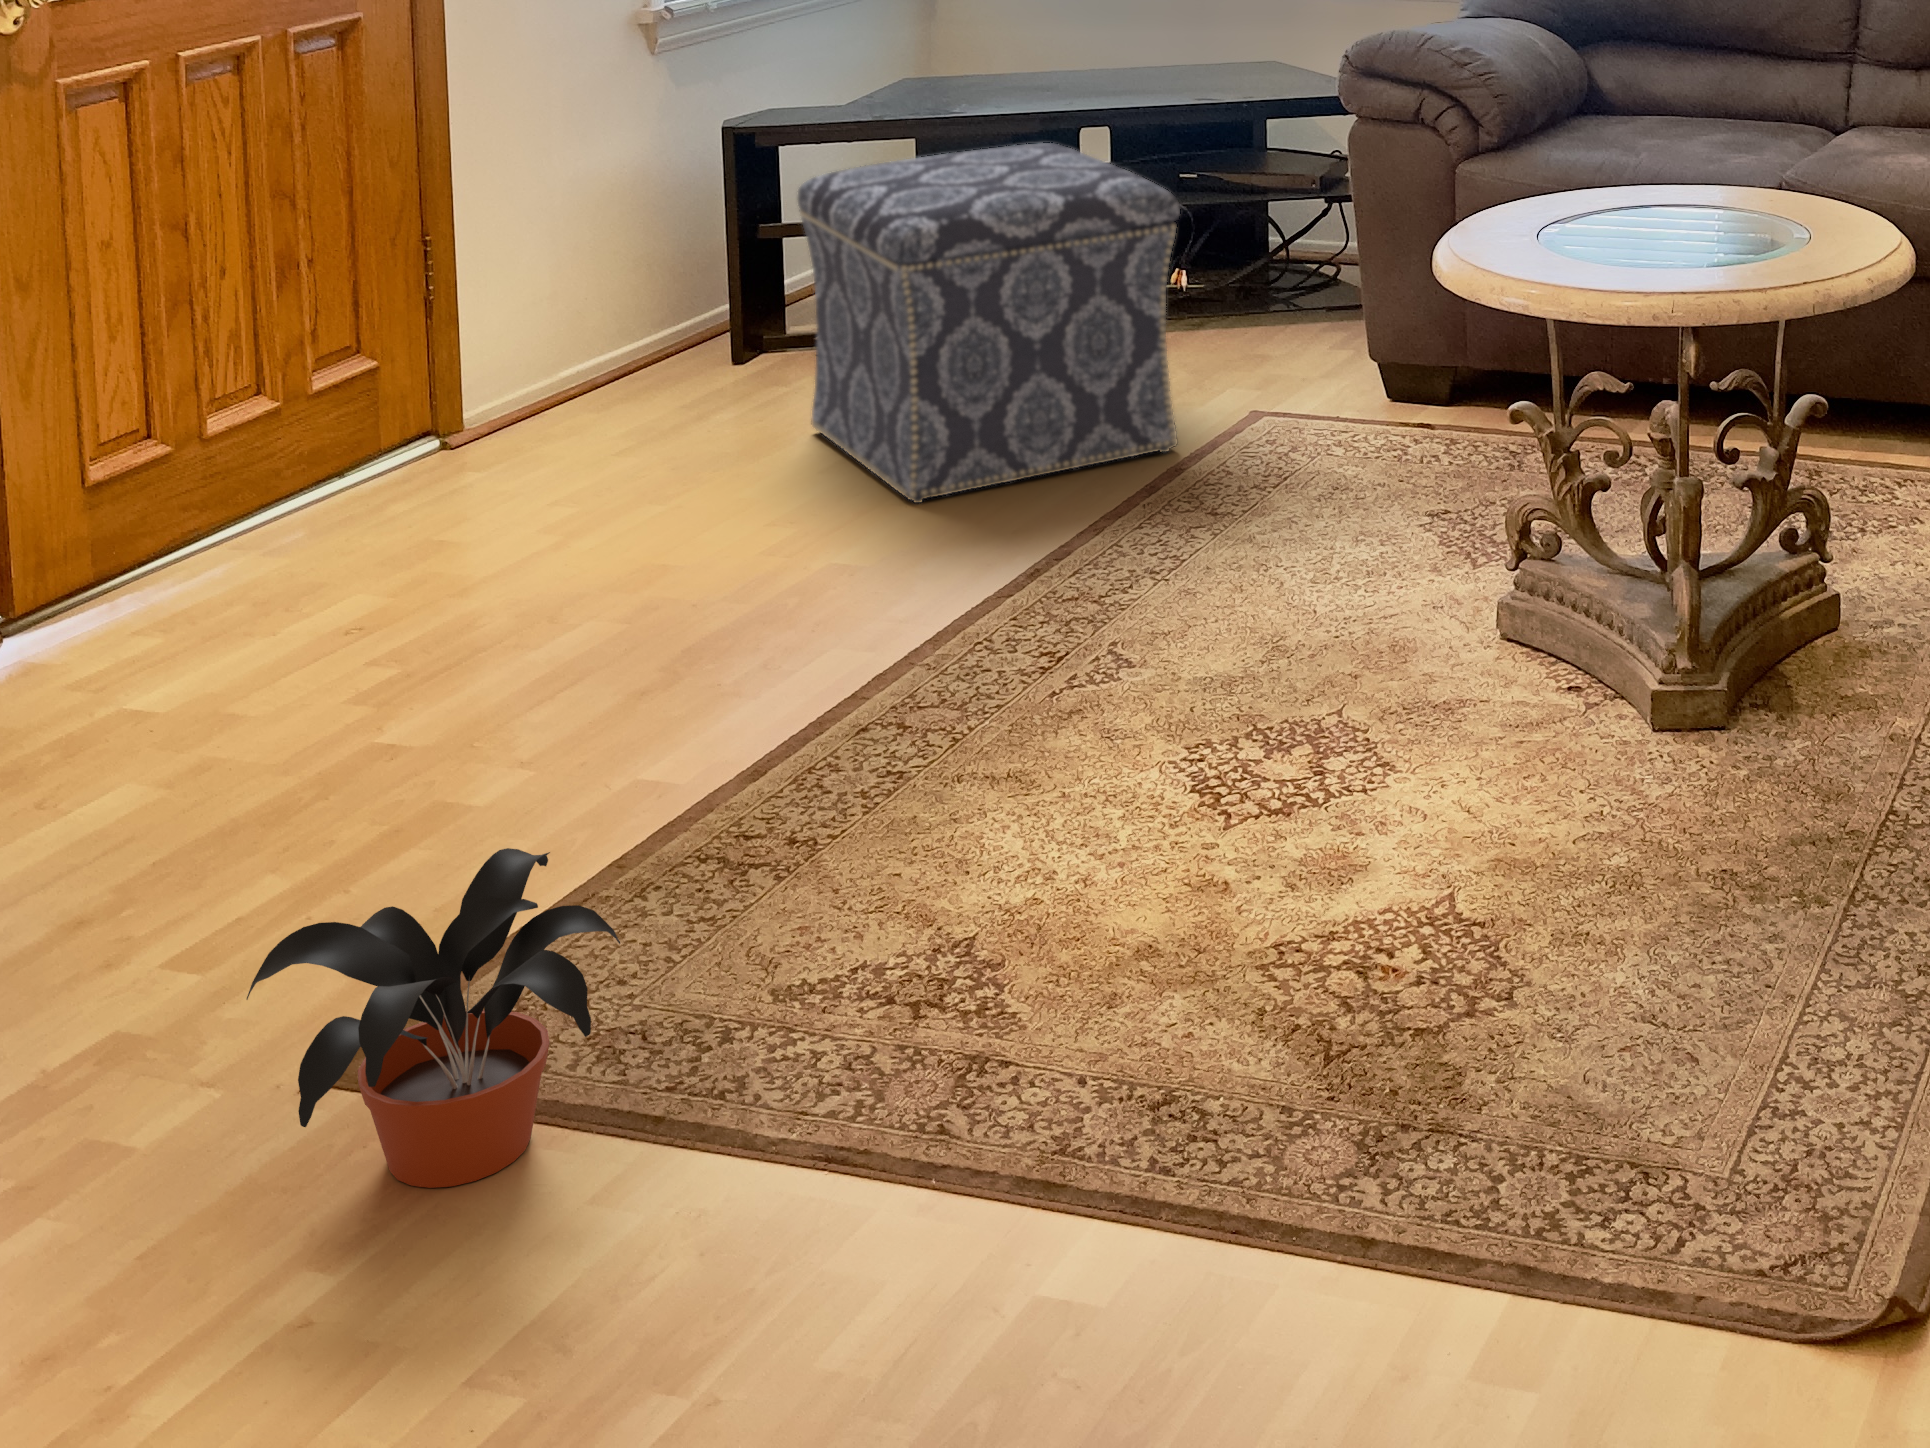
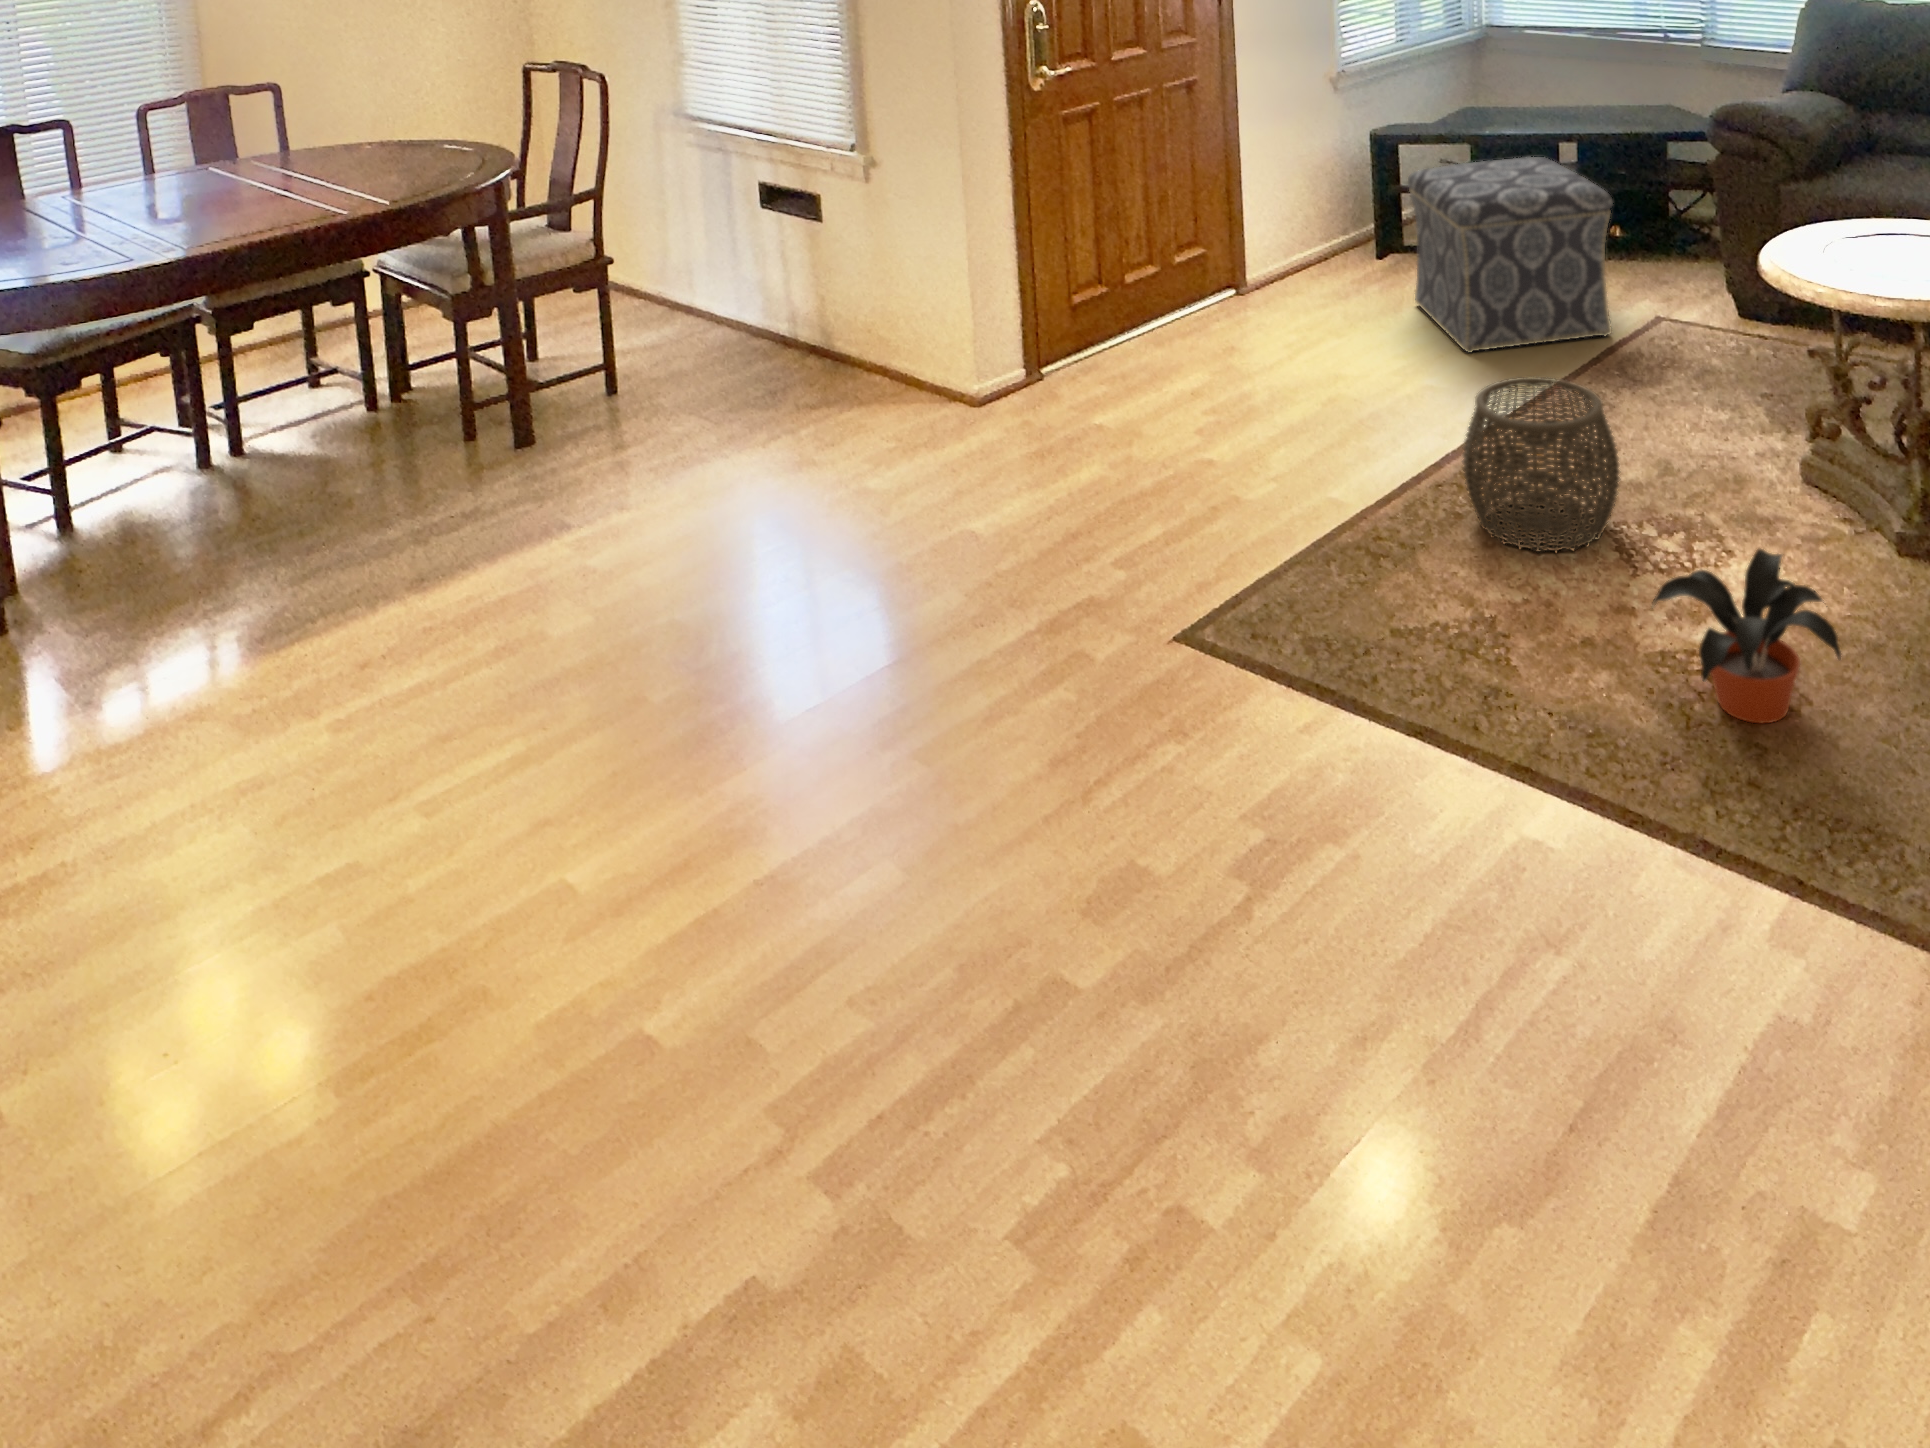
woven basket: none [908,503,1201,820] -> present [1463,377,1620,552]
potted plant: present [247,848,620,1188] -> present [1653,549,1841,723]

